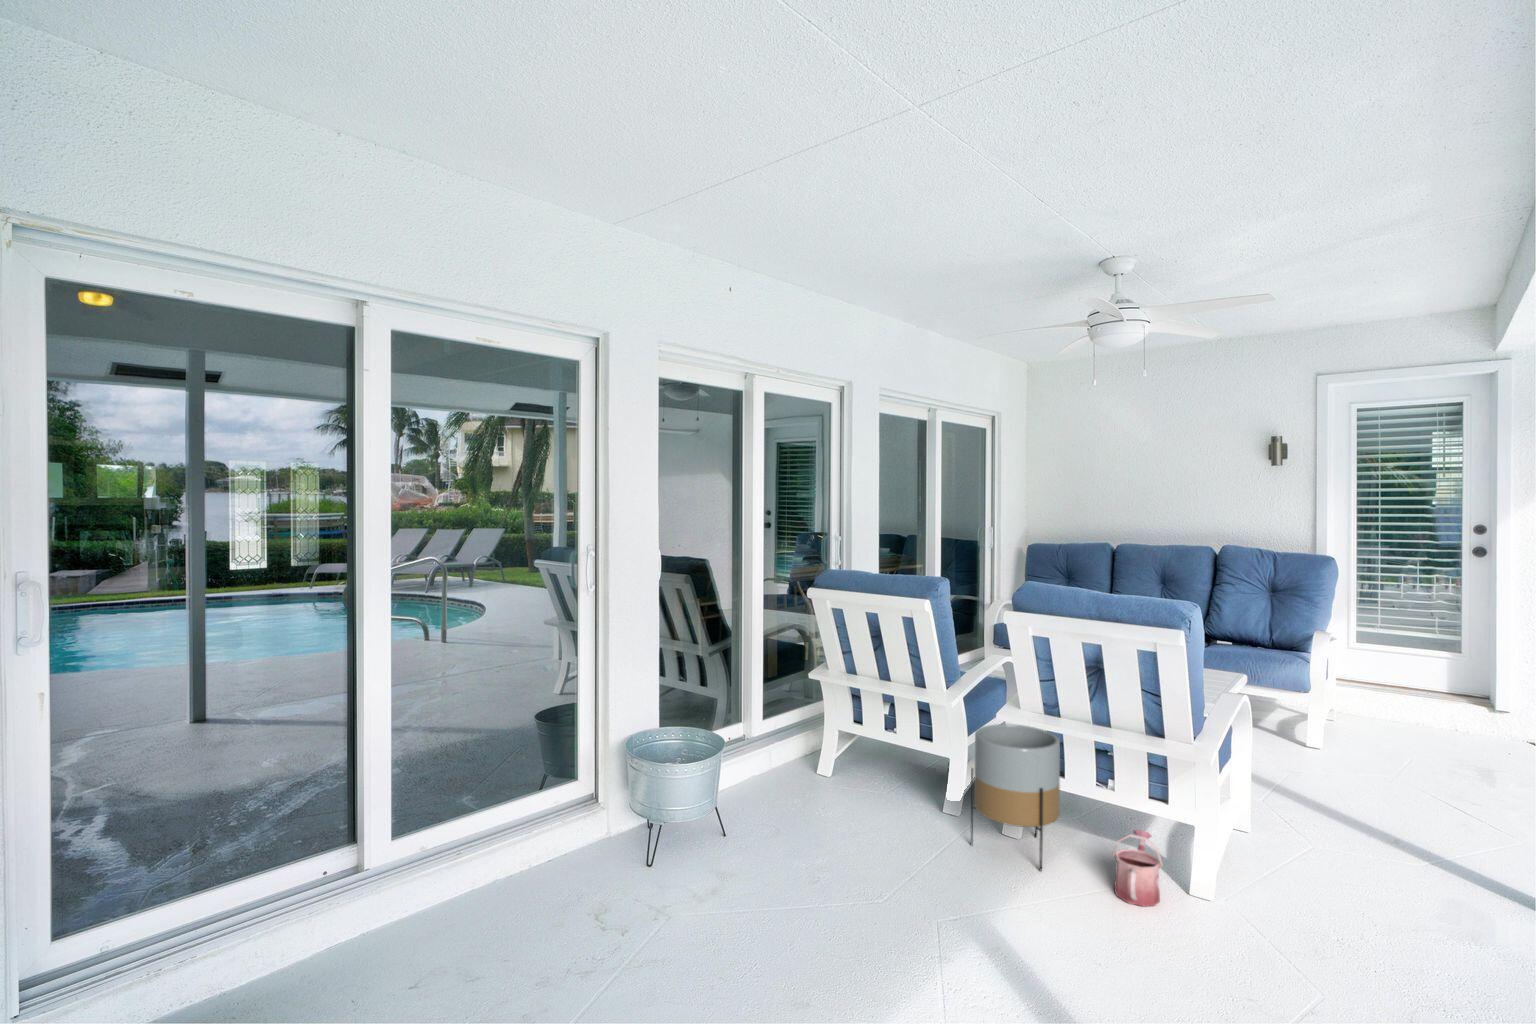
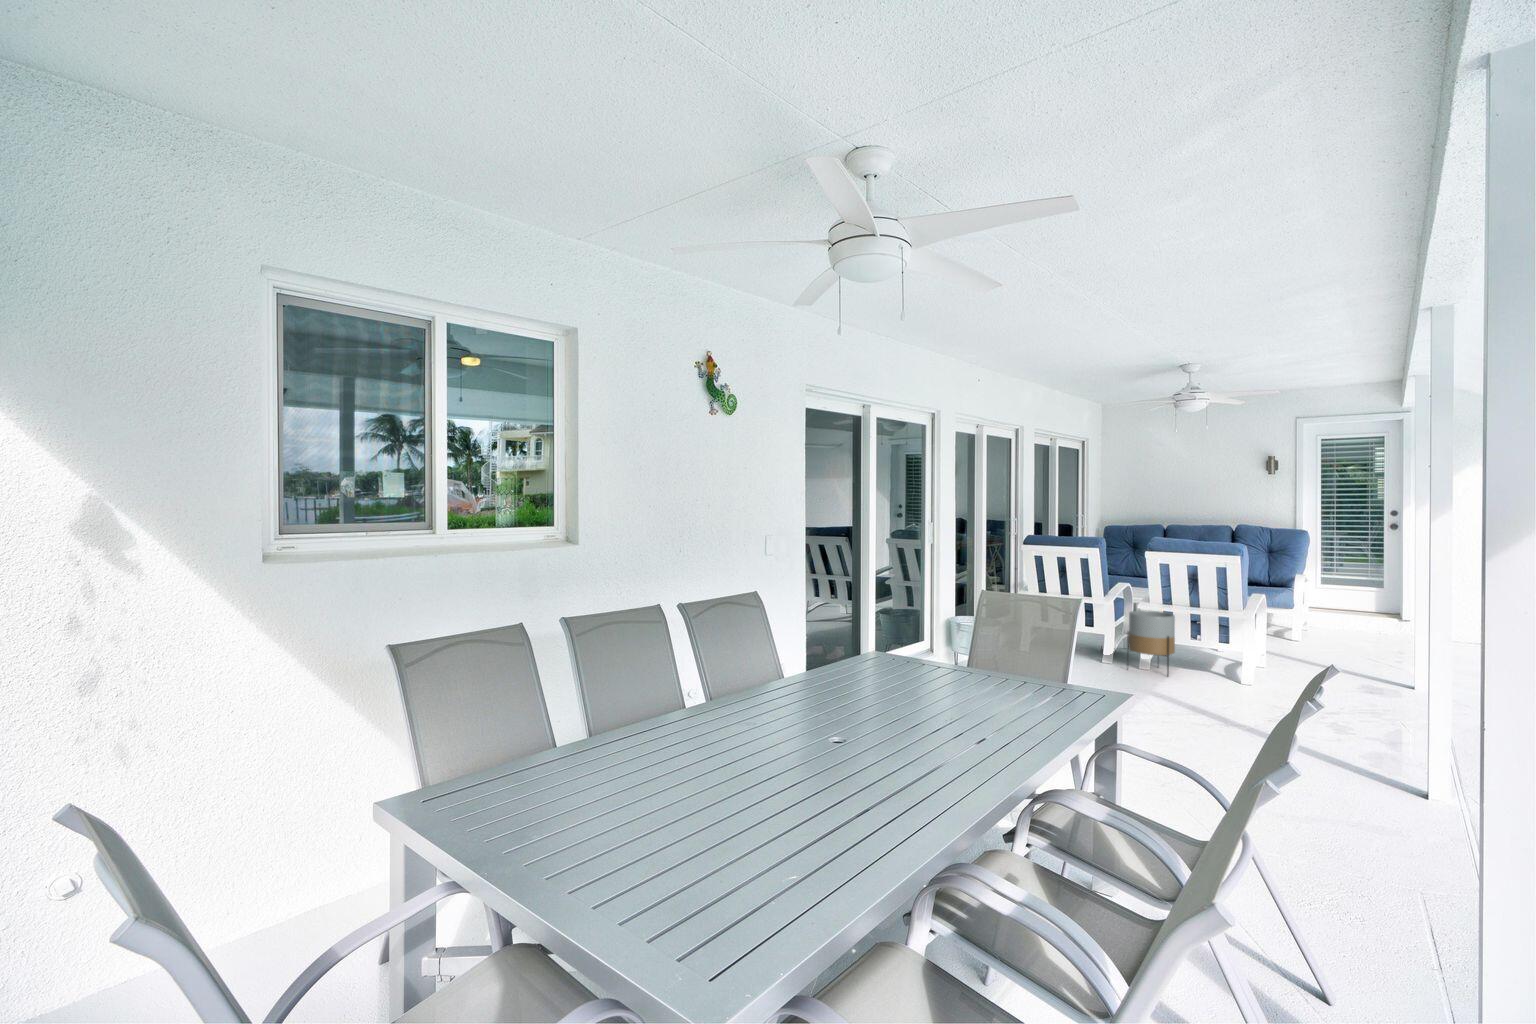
watering can: present [1113,830,1163,906] -> none [1206,654,1231,685]

